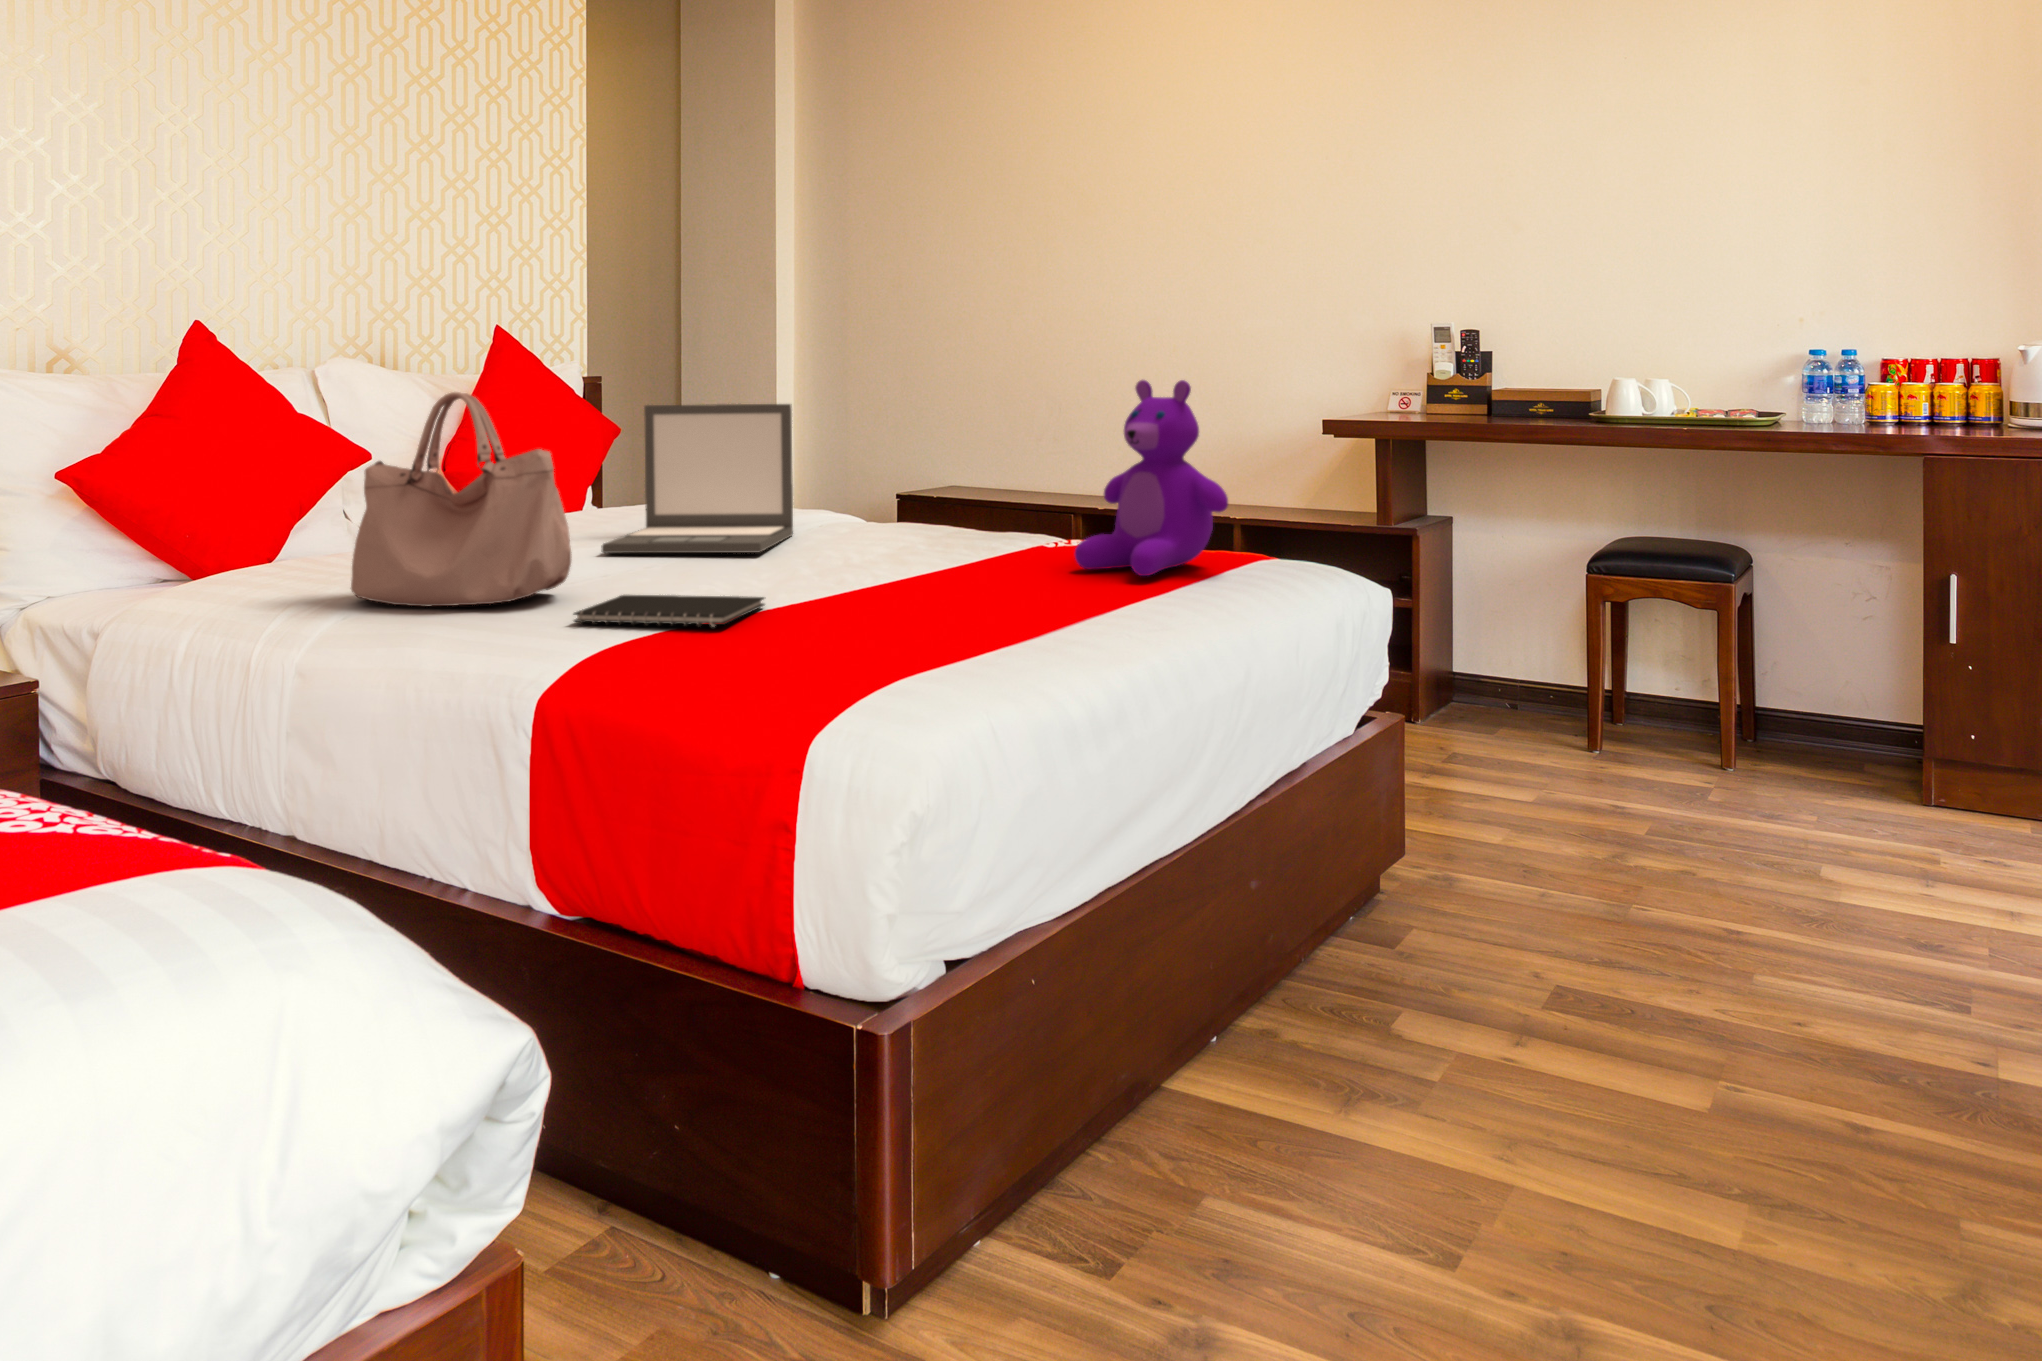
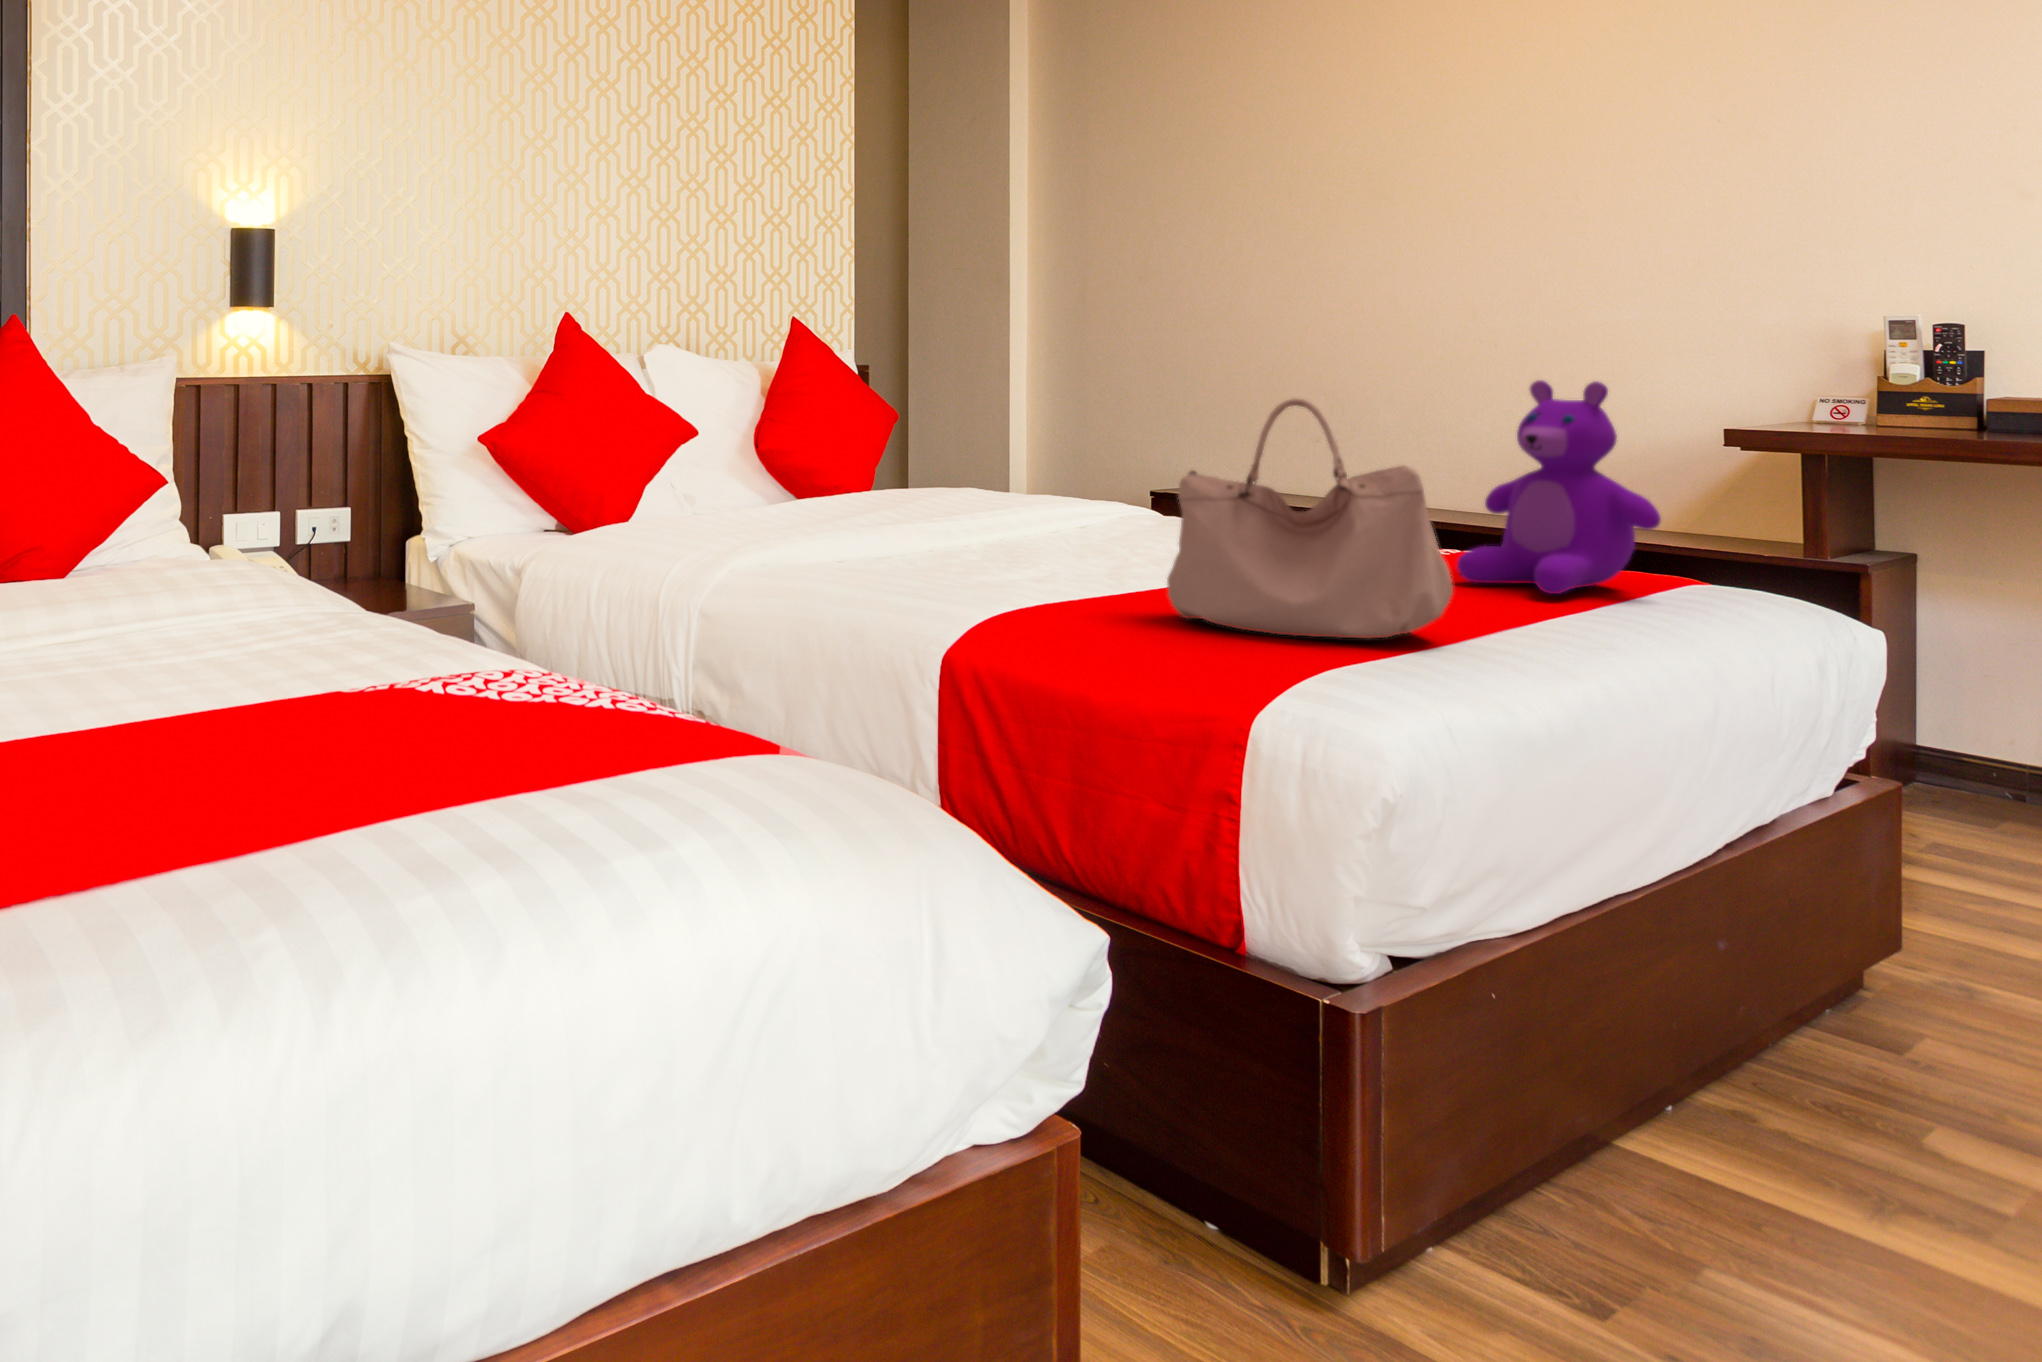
handbag: present [351,392,572,606] -> present [1167,398,1453,638]
laptop: present [601,404,793,553] -> none [929,395,1108,542]
notebook: present [574,595,765,626] -> none [949,572,1129,608]

